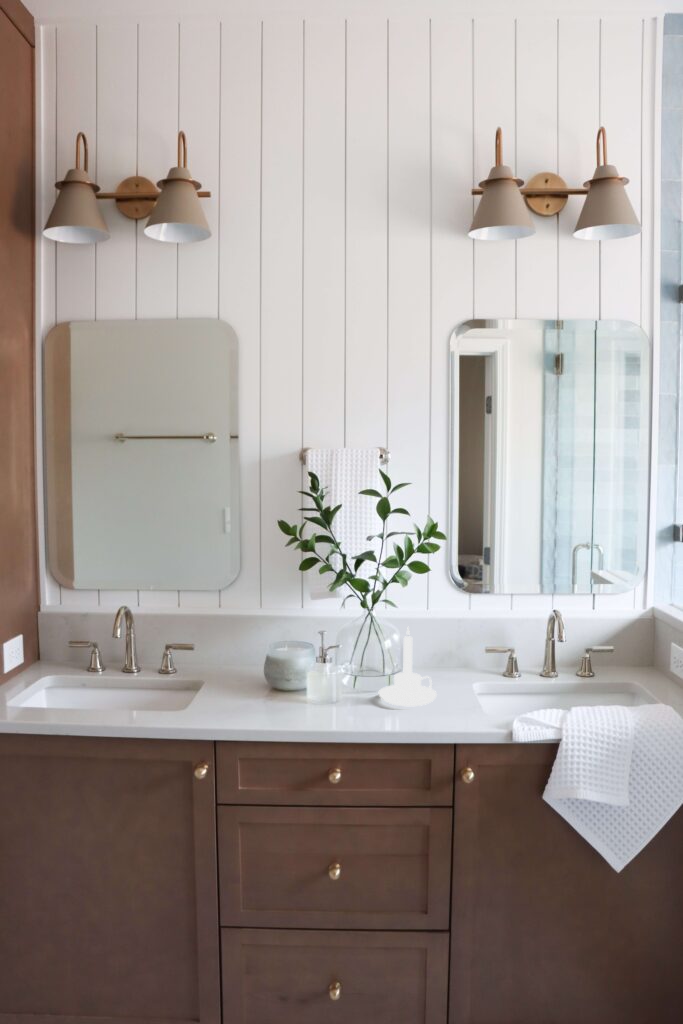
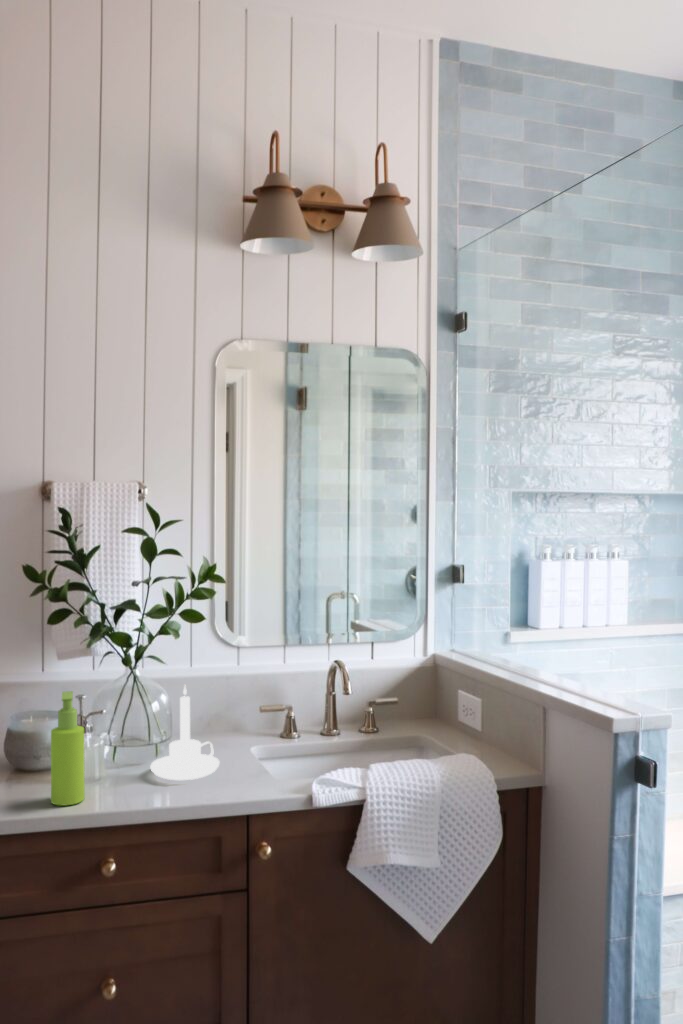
soap dispenser: none [299,625,325,716] -> present [51,691,85,805]

